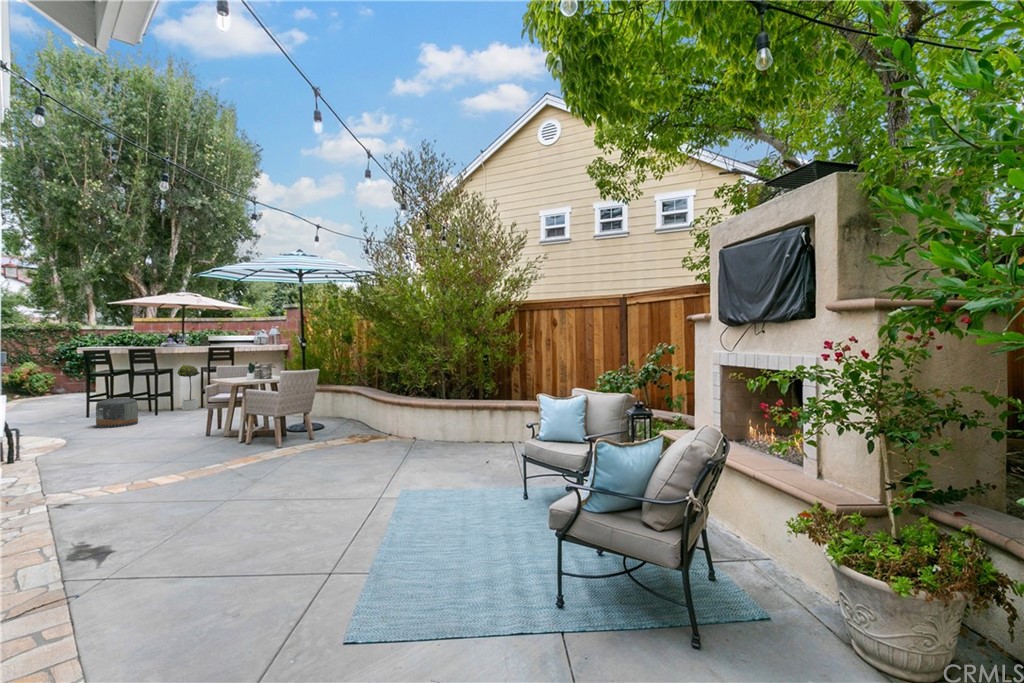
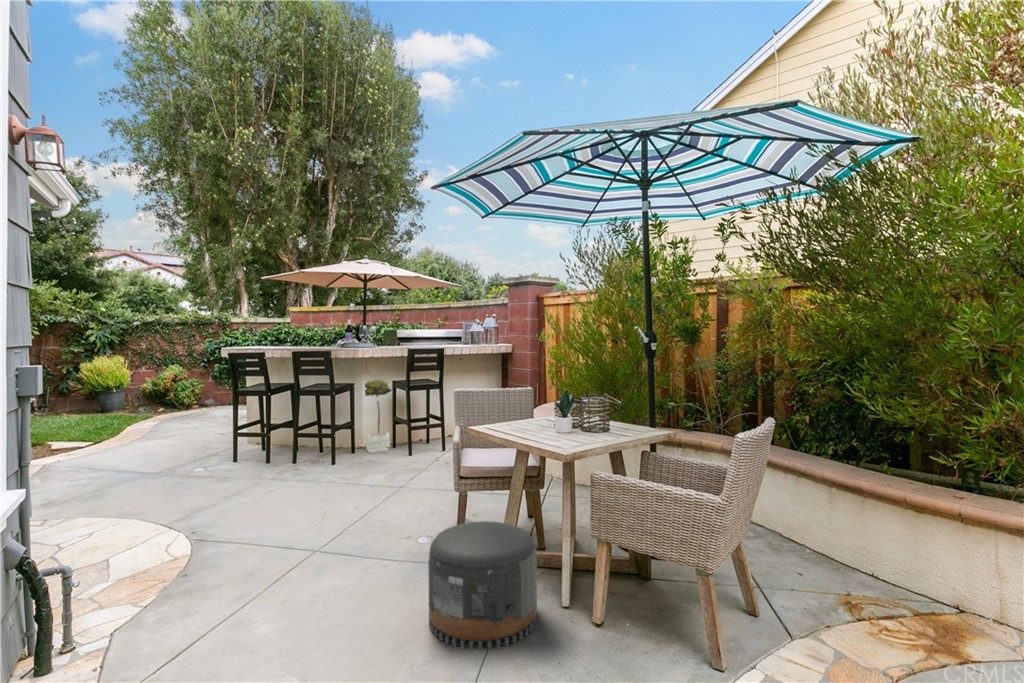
pouf: present [96,398,138,428] -> present [428,521,537,650]

